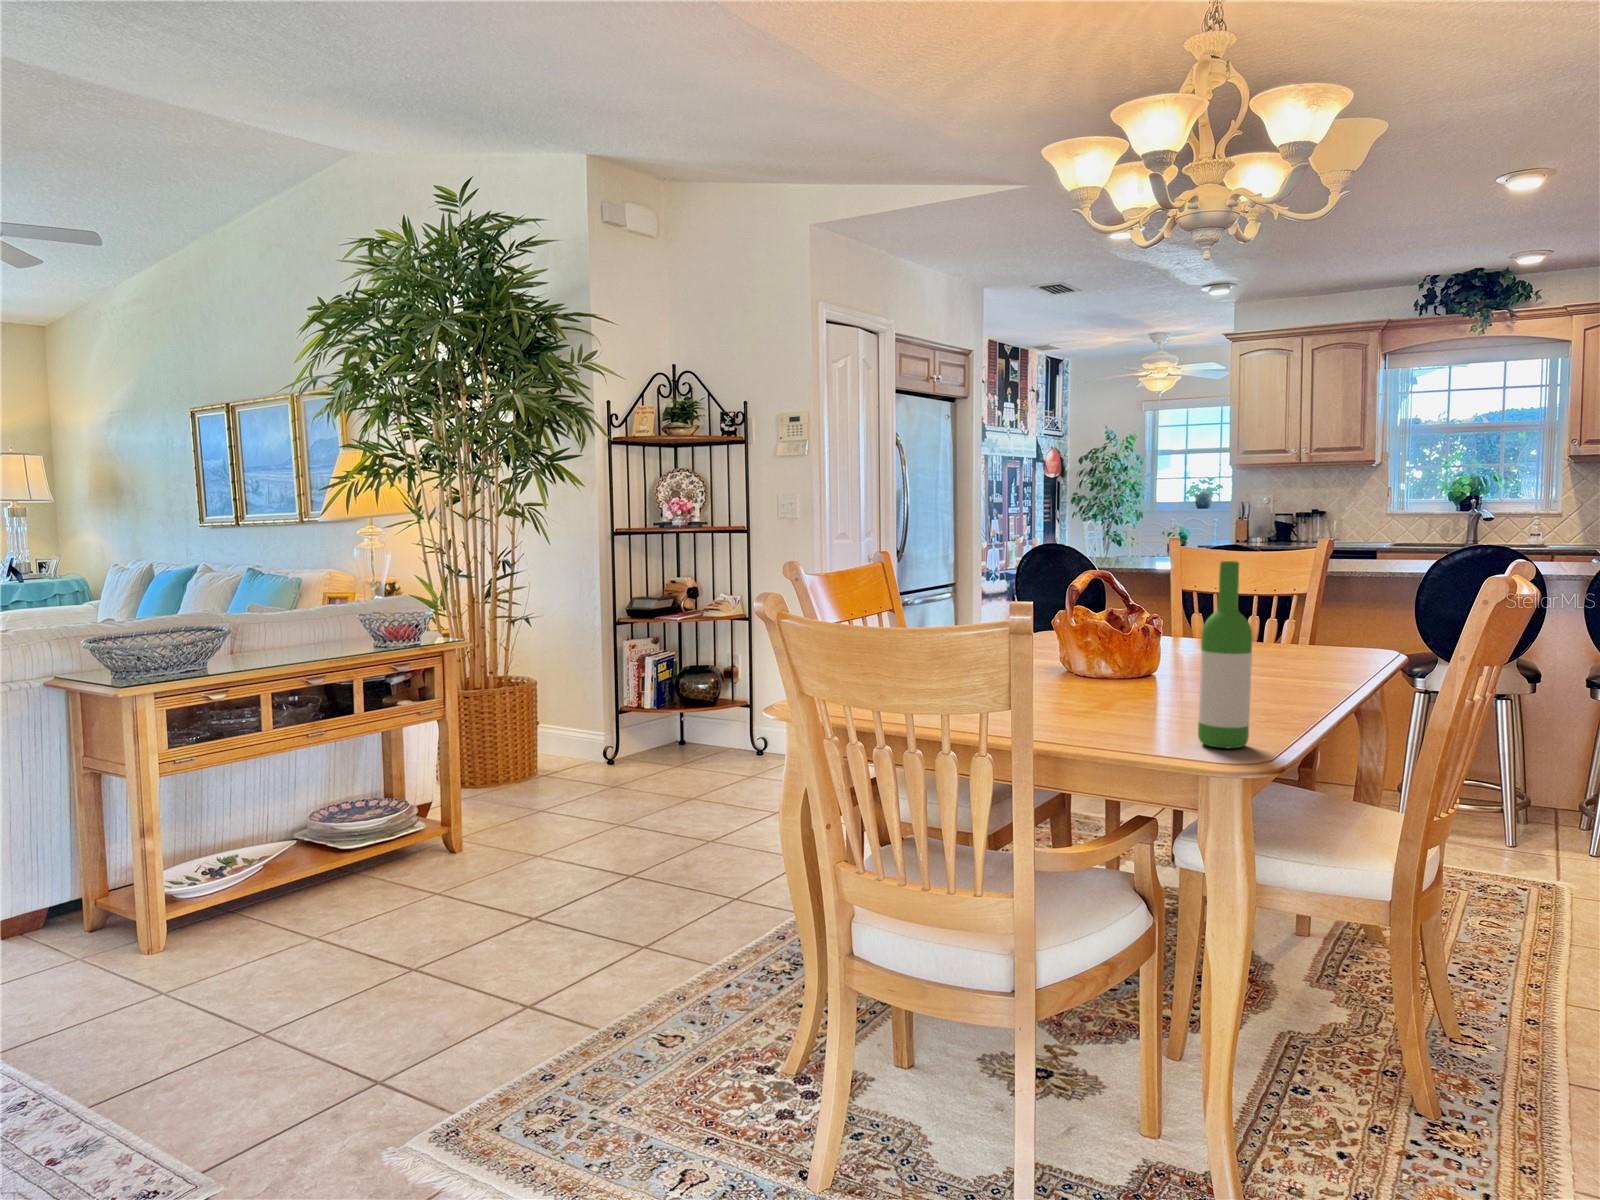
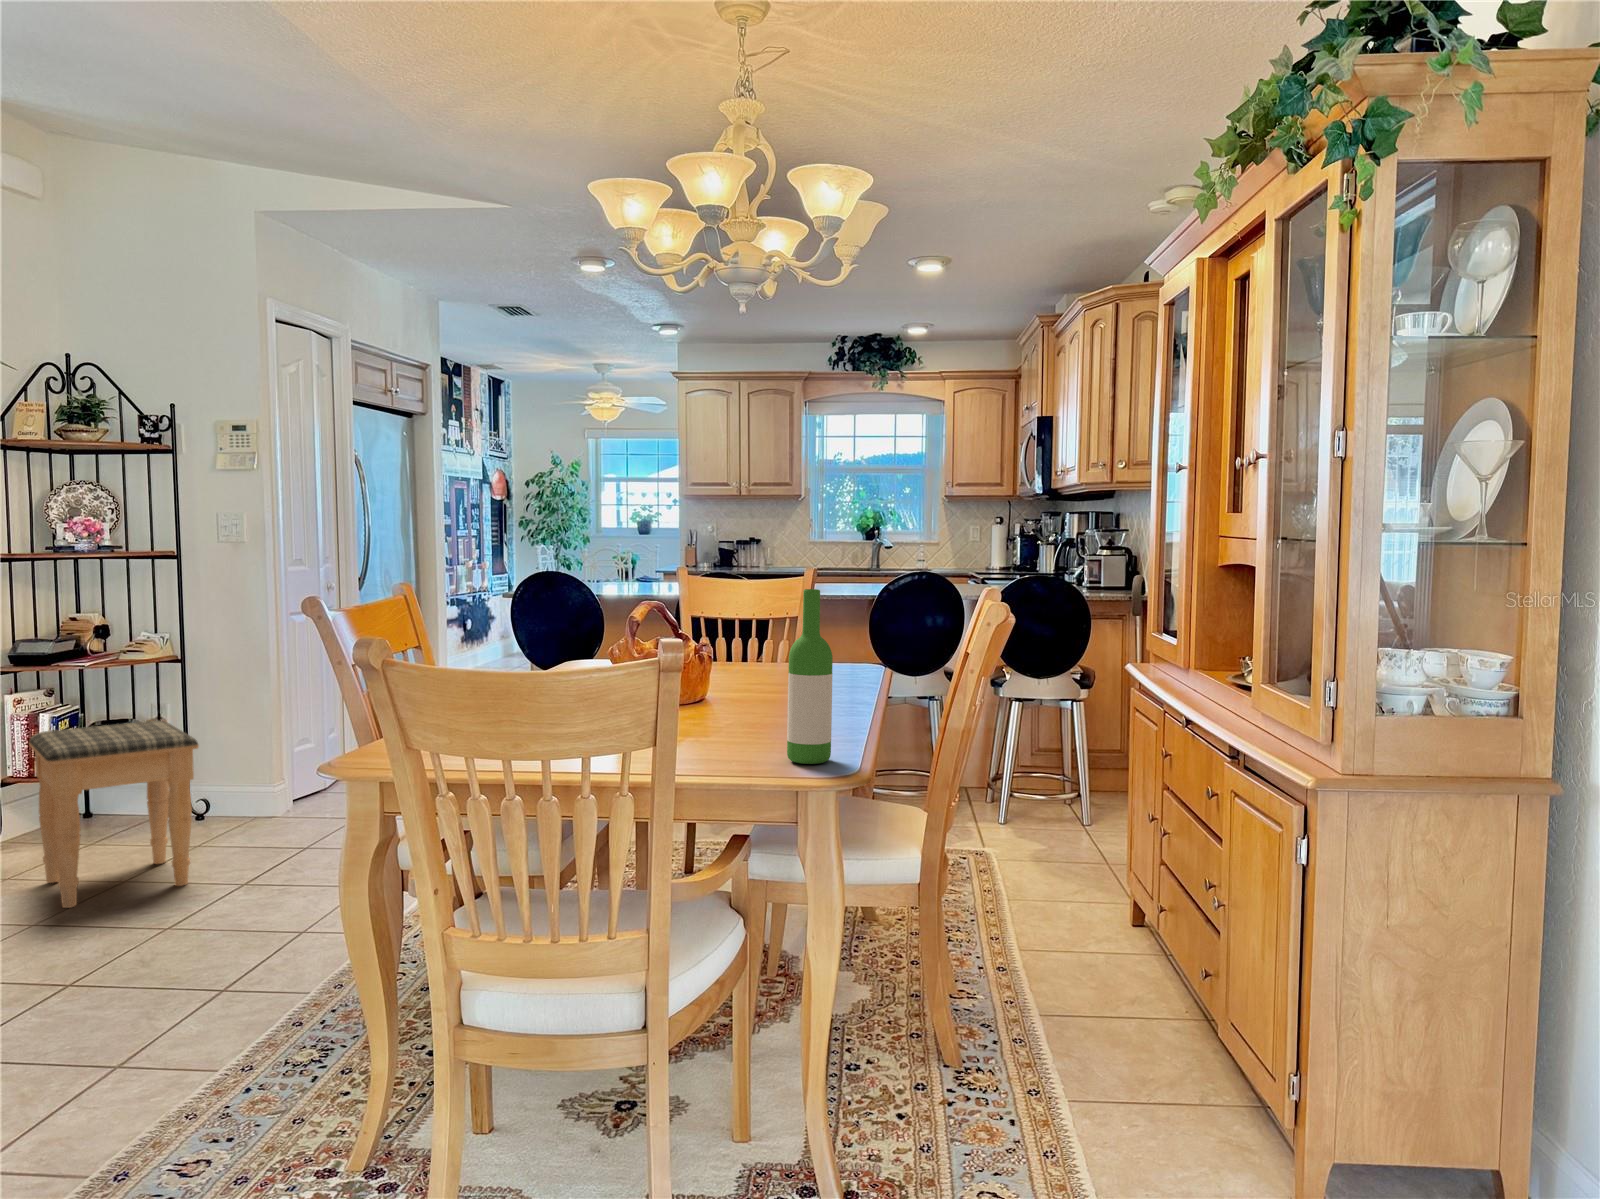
footstool: none [634,668,747,812] -> present [29,721,199,908]

